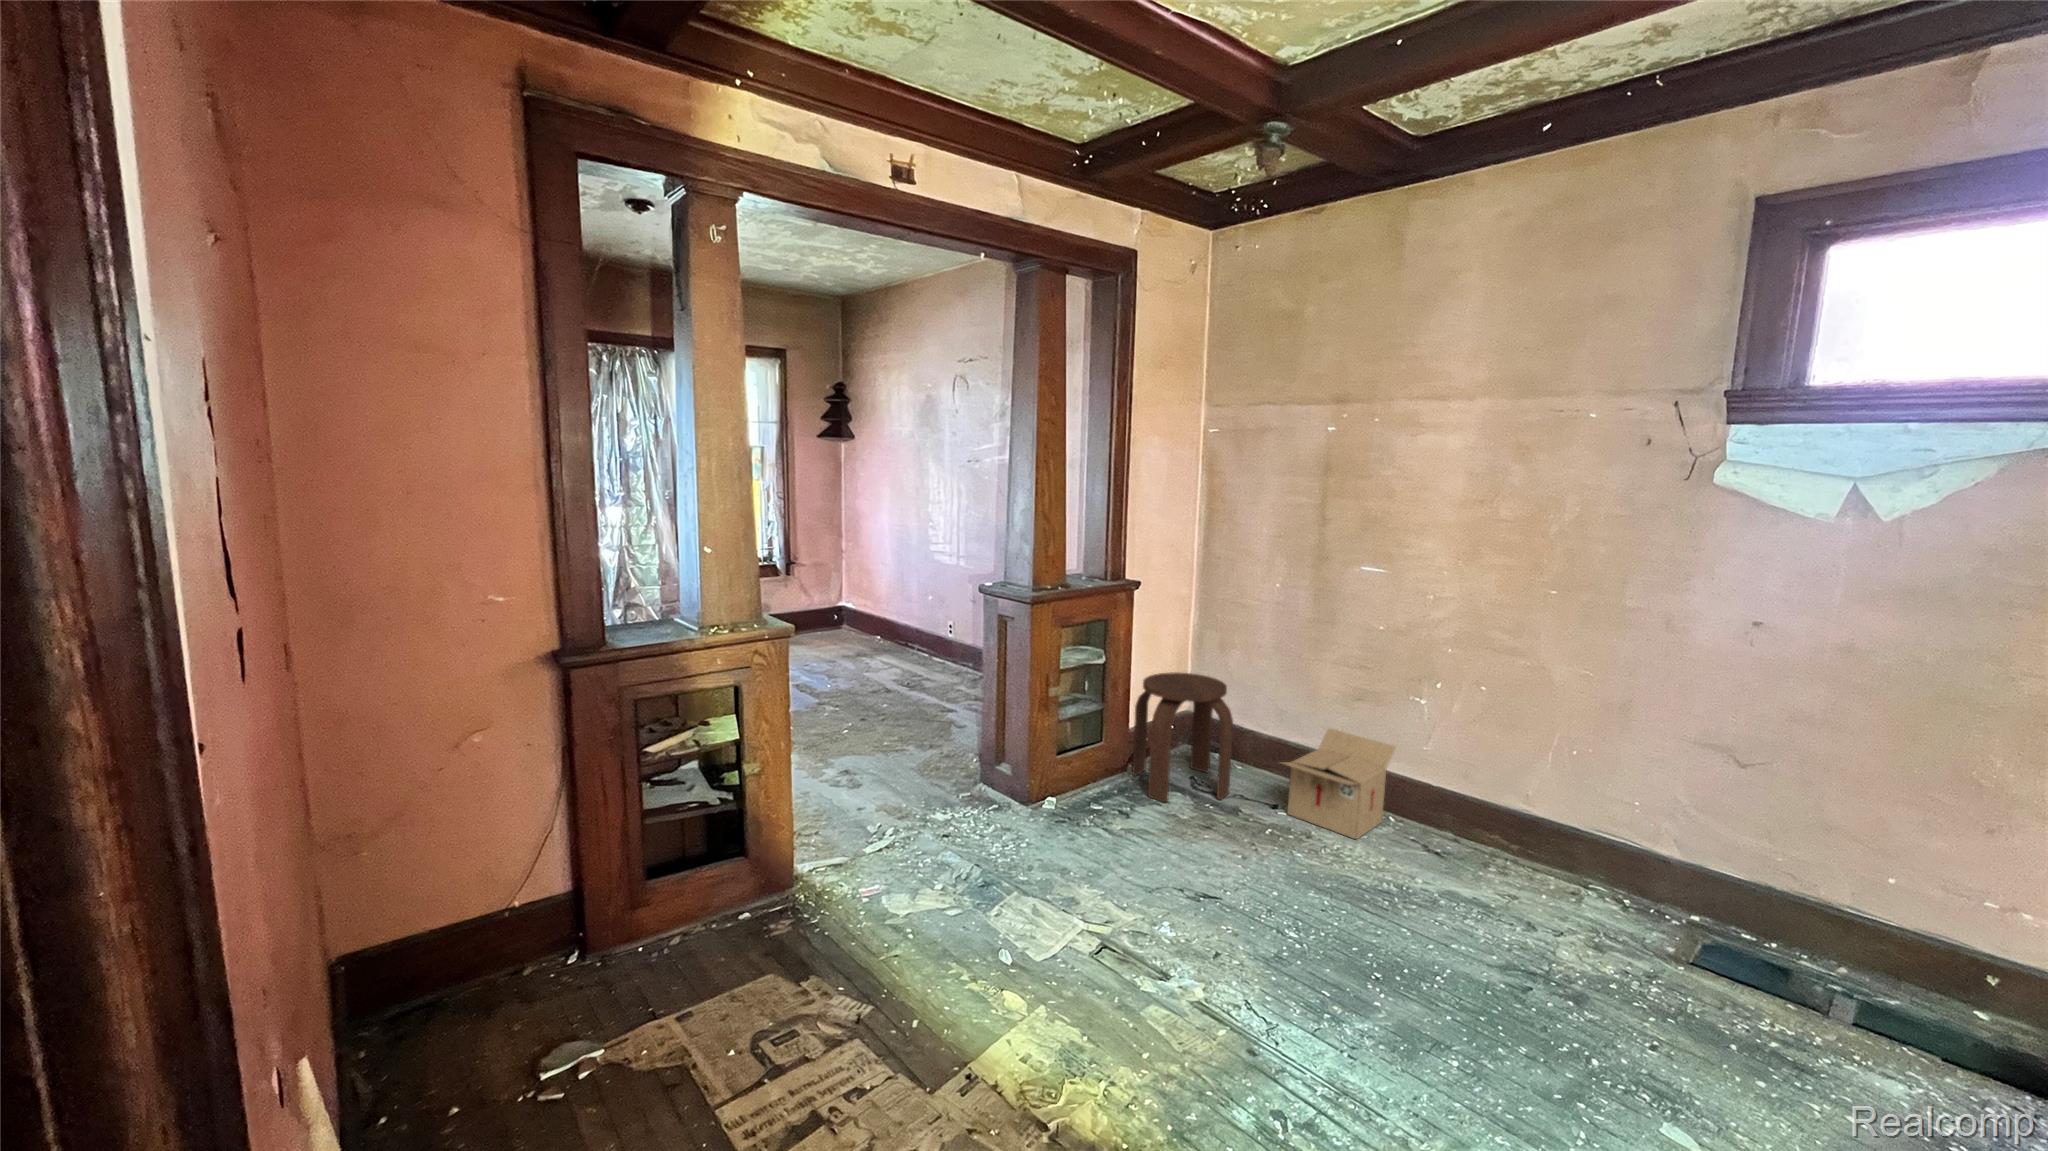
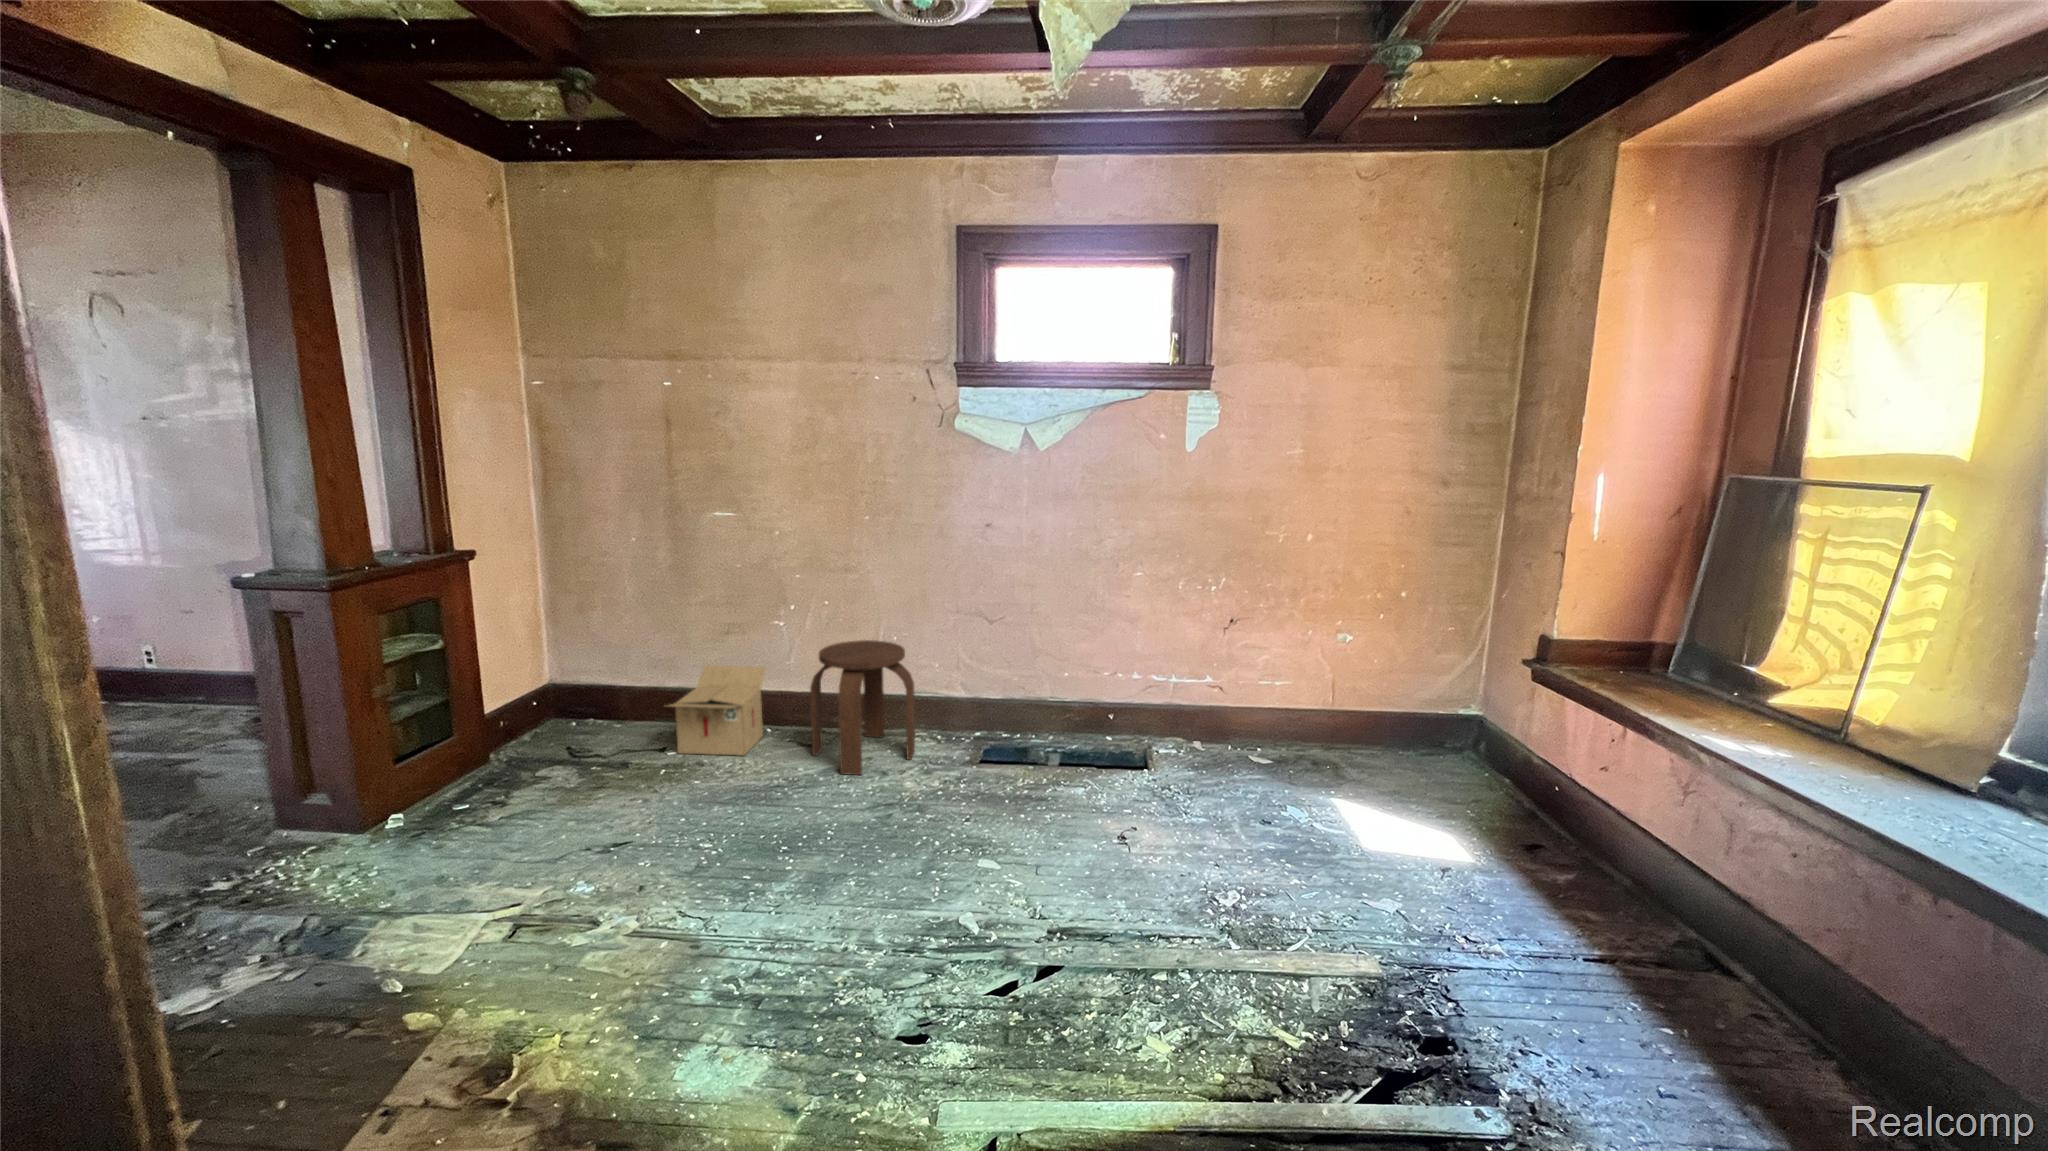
stool: present [1133,672,1233,802] -> present [810,640,915,775]

